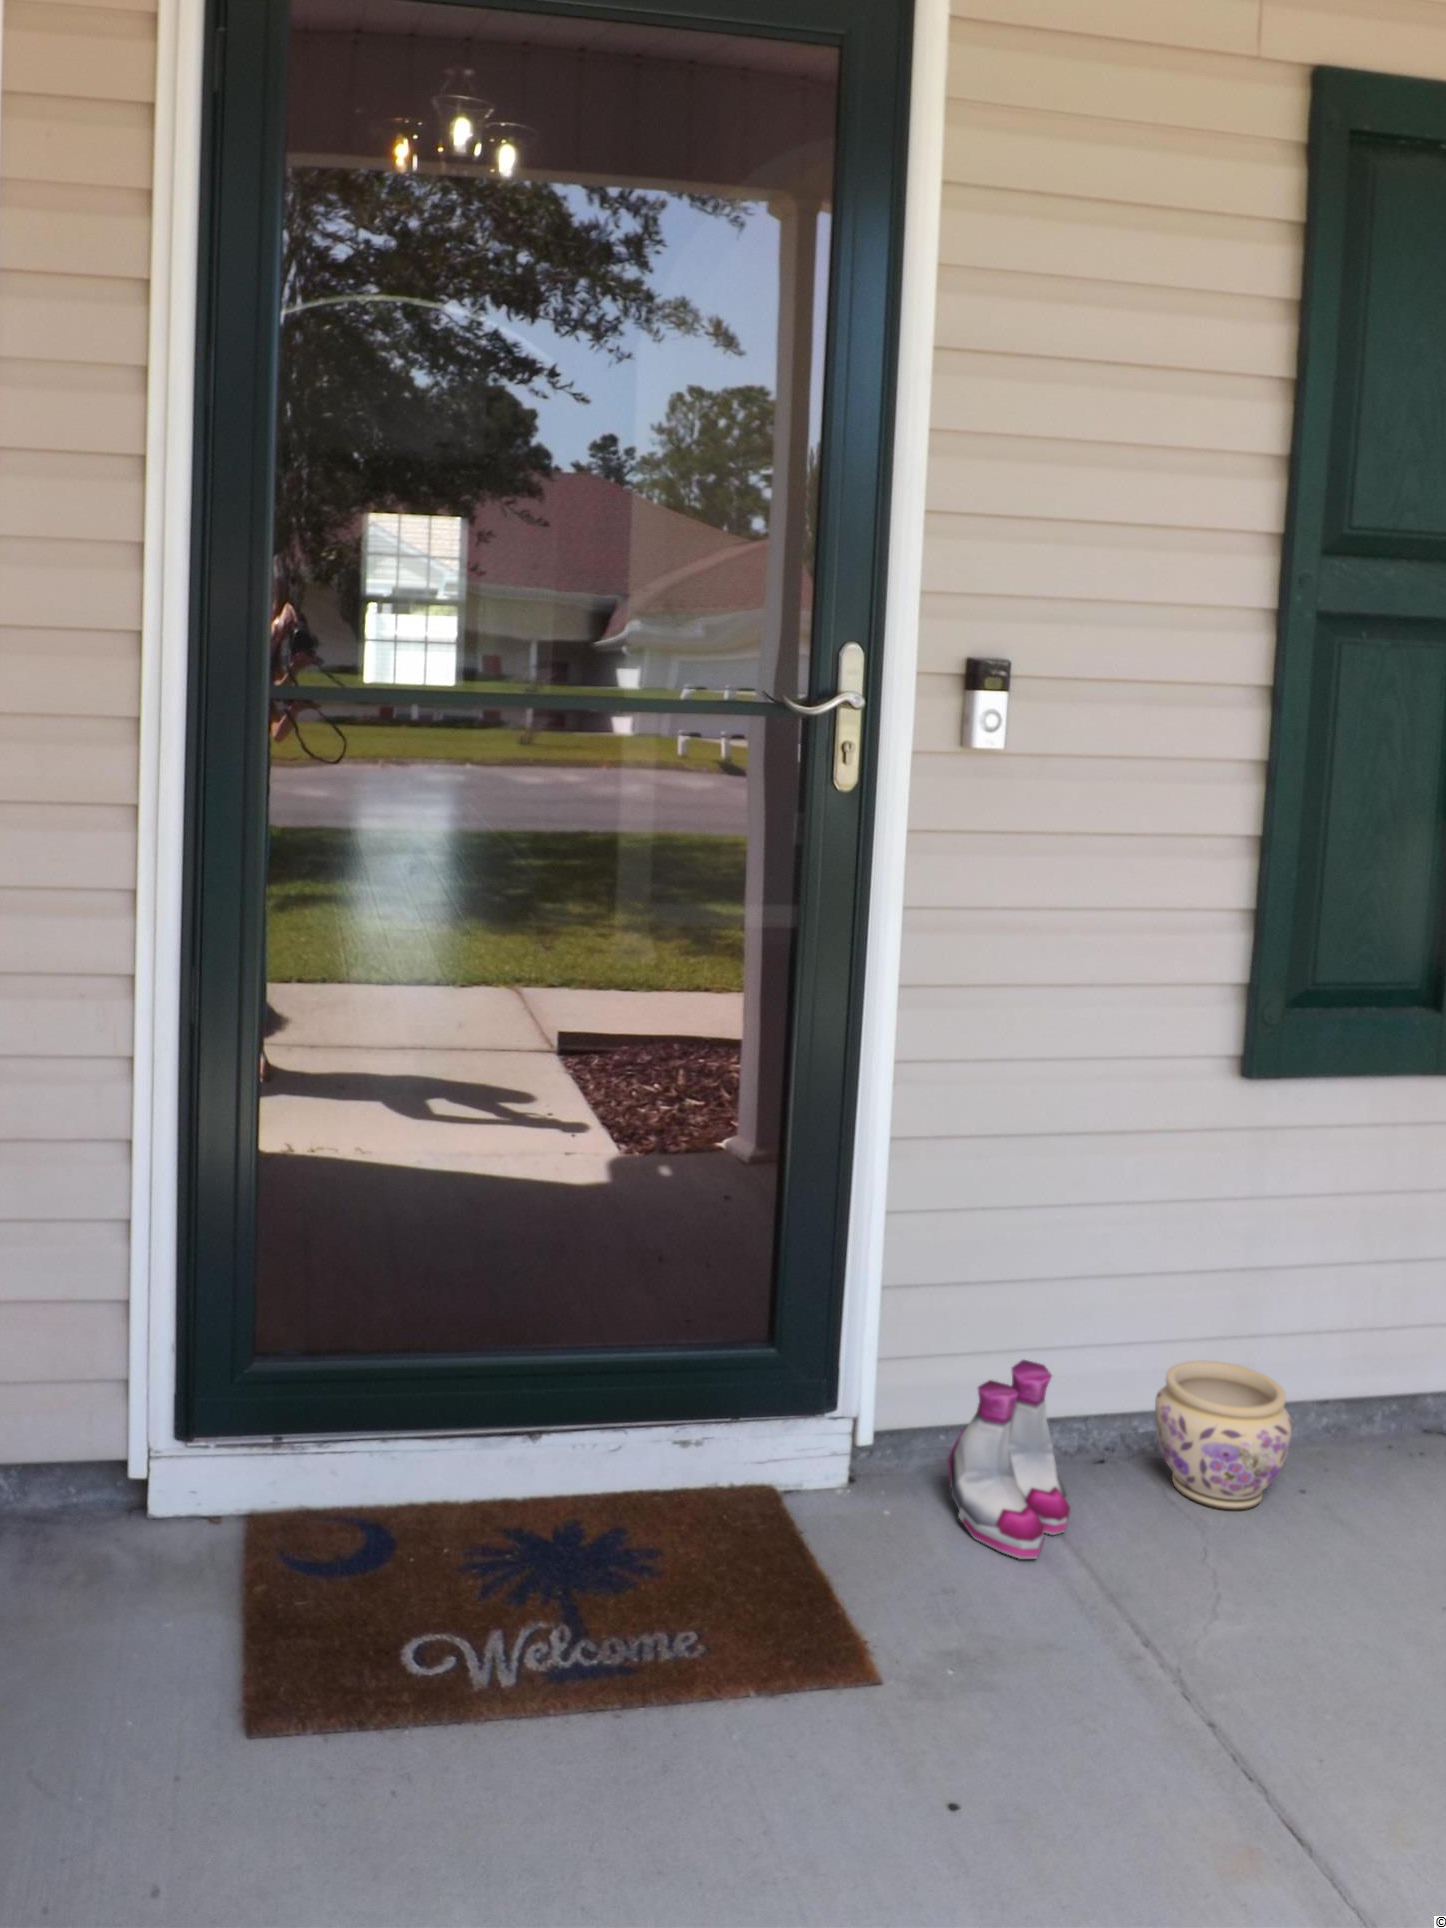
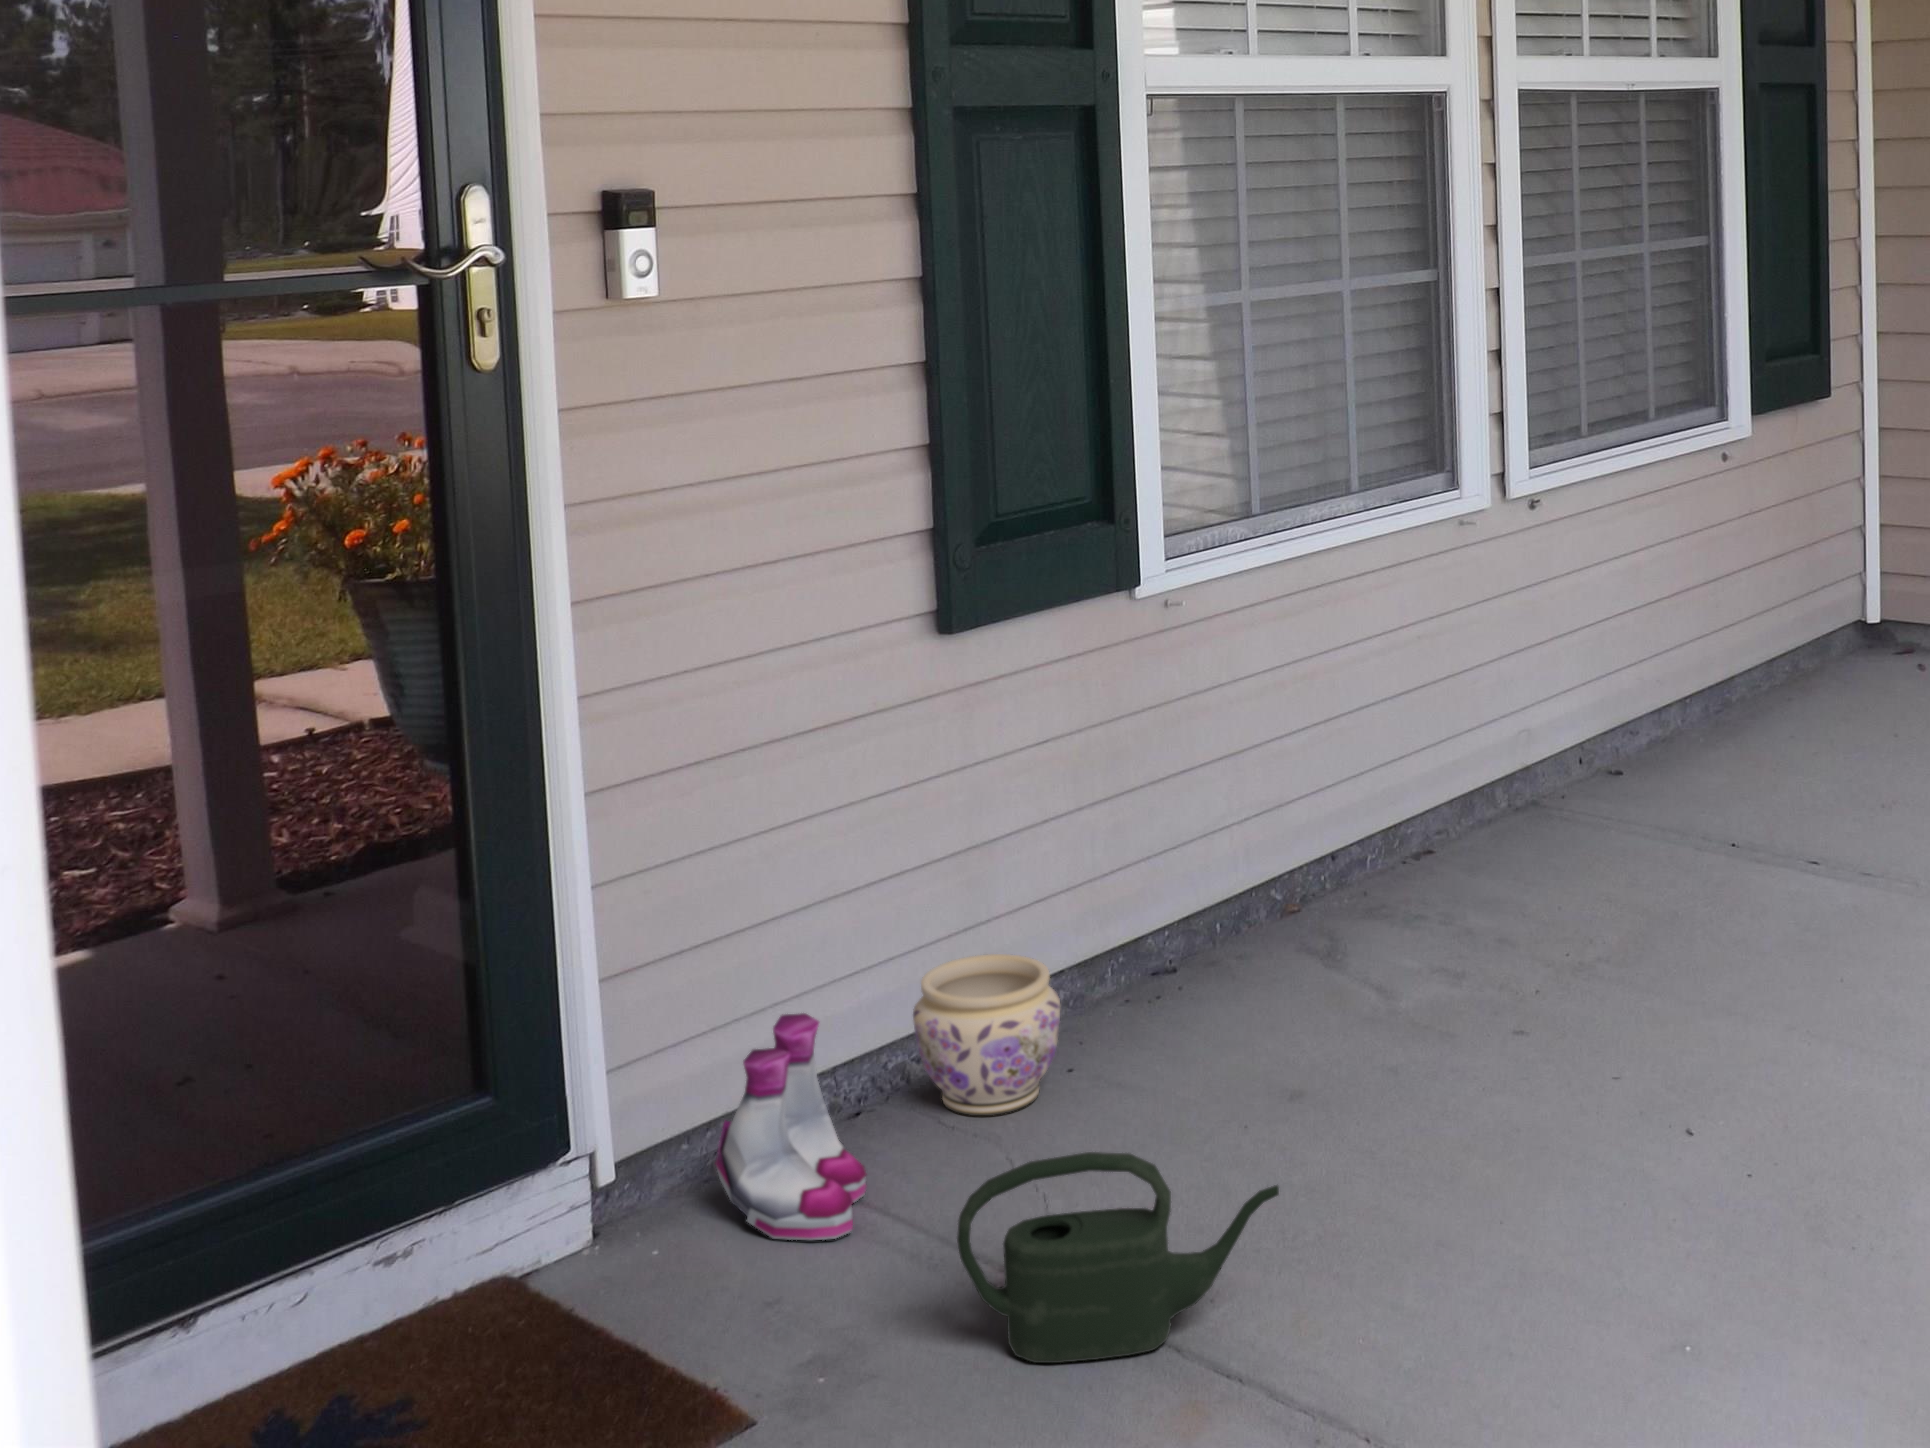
watering can: none [1076,1563,1389,1778] -> present [957,1152,1279,1363]

